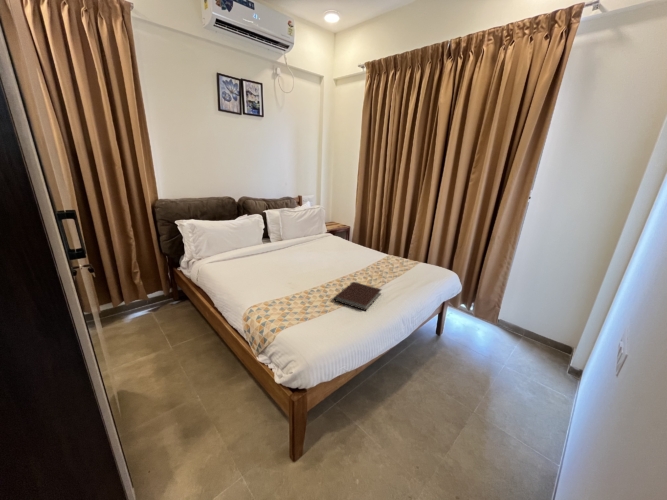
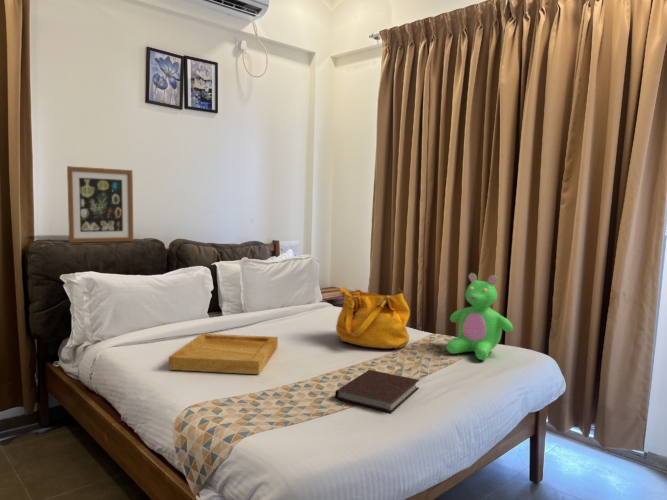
picture frame: none [172,154,217,202] -> present [67,166,133,243]
teddy bear: none [397,225,435,275] -> present [446,273,513,360]
handbag: none [335,230,377,266] -> present [336,287,410,349]
tray: none [240,256,302,283] -> present [169,334,278,374]

